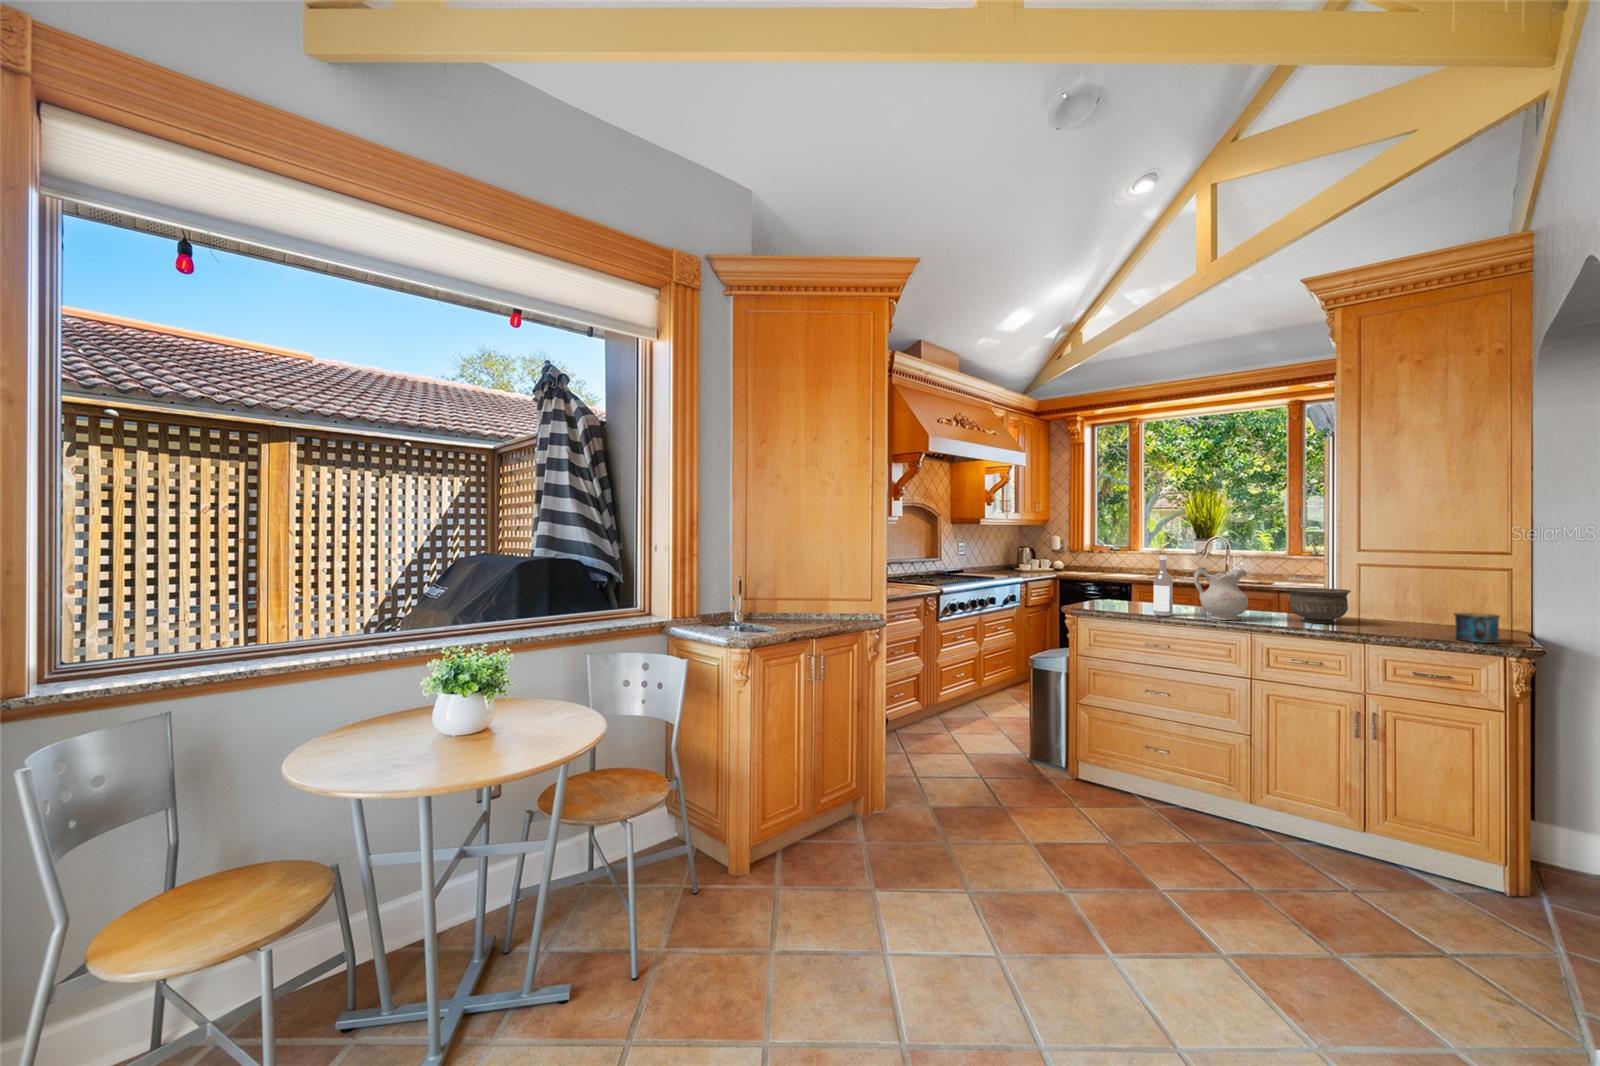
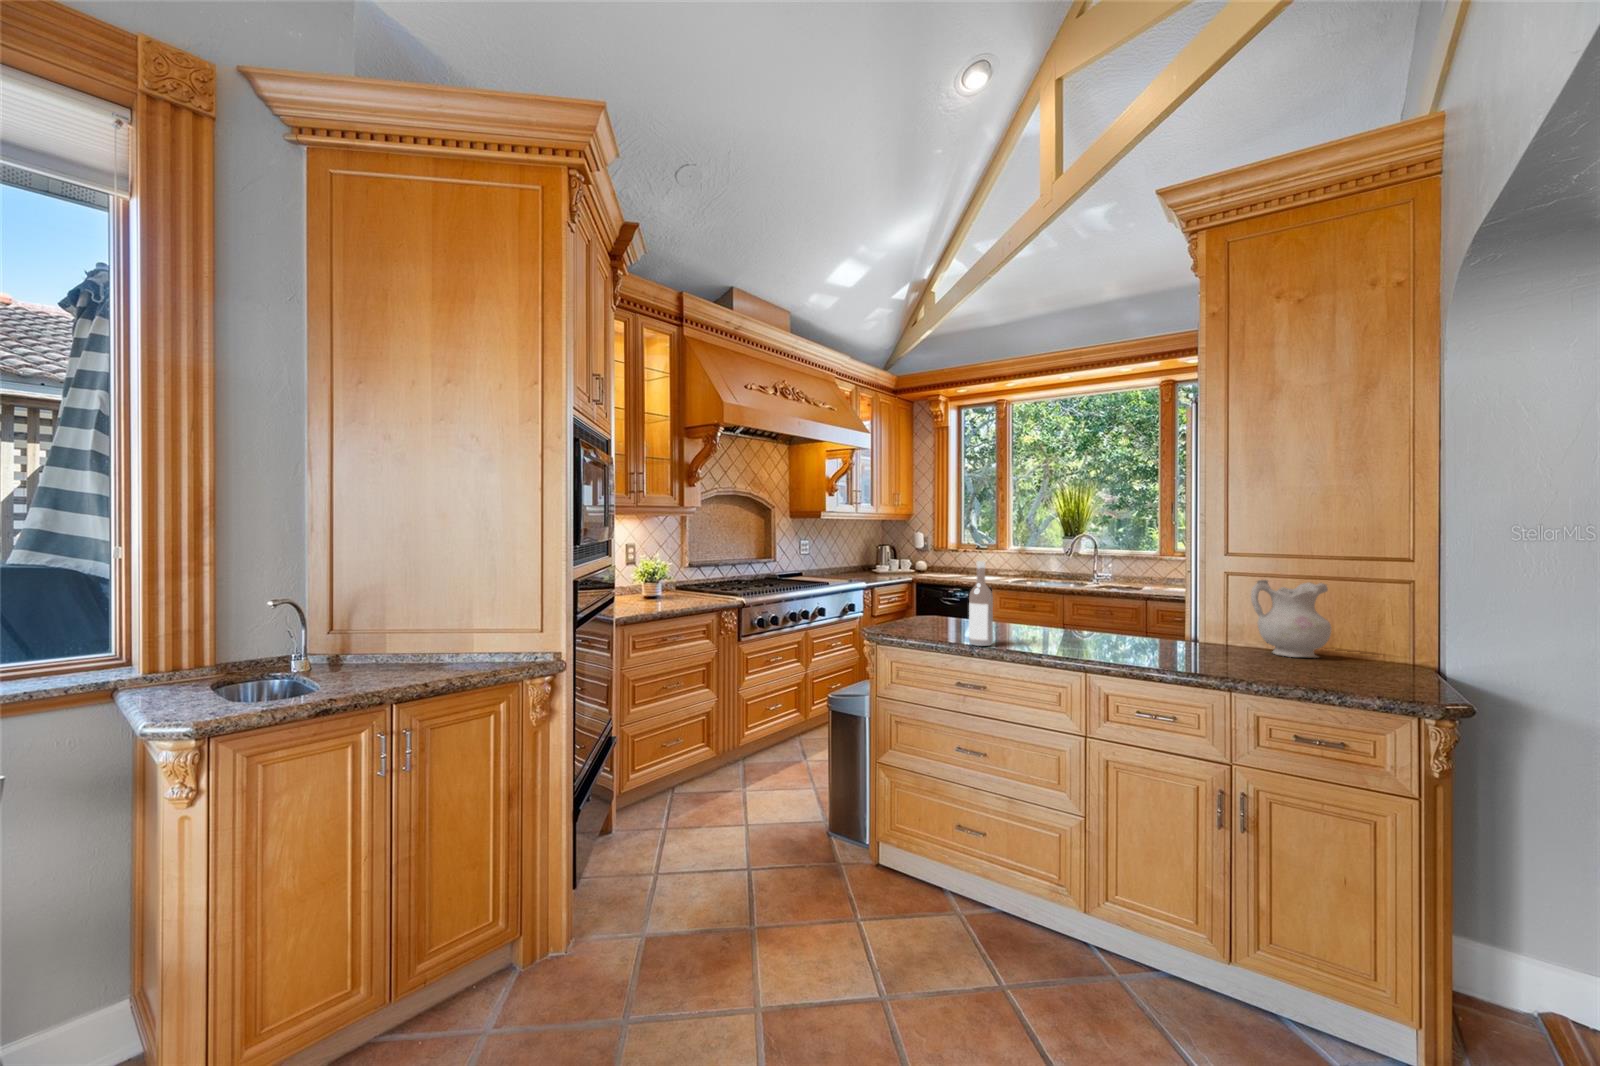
ceramic pitcher: present [1194,567,1249,620] -> present [1251,580,1331,658]
bowl: present [1286,588,1351,623] -> none [1135,606,1217,657]
mug: present [1454,613,1500,643] -> none [1348,647,1411,693]

